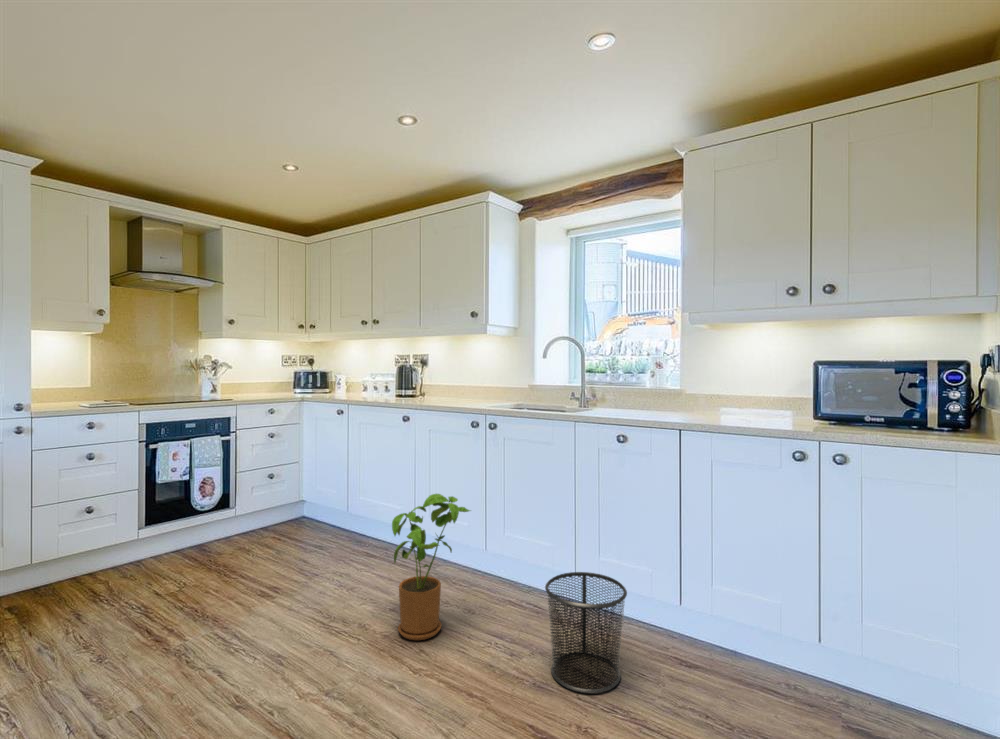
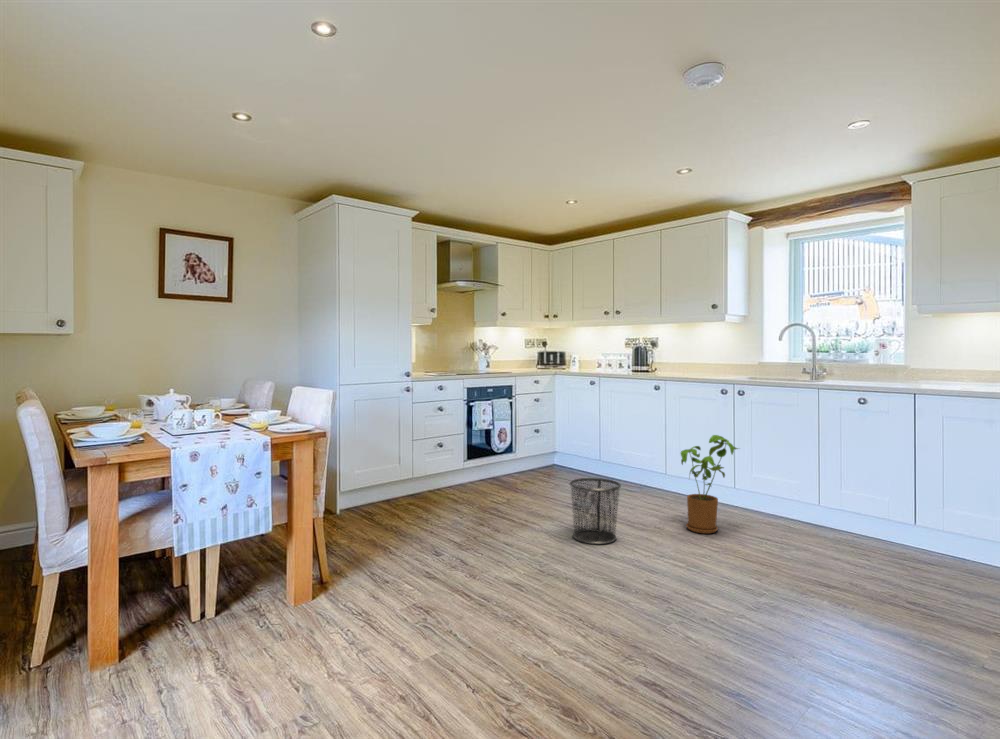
waste bin: present [545,572,627,693] -> present [570,478,621,544]

